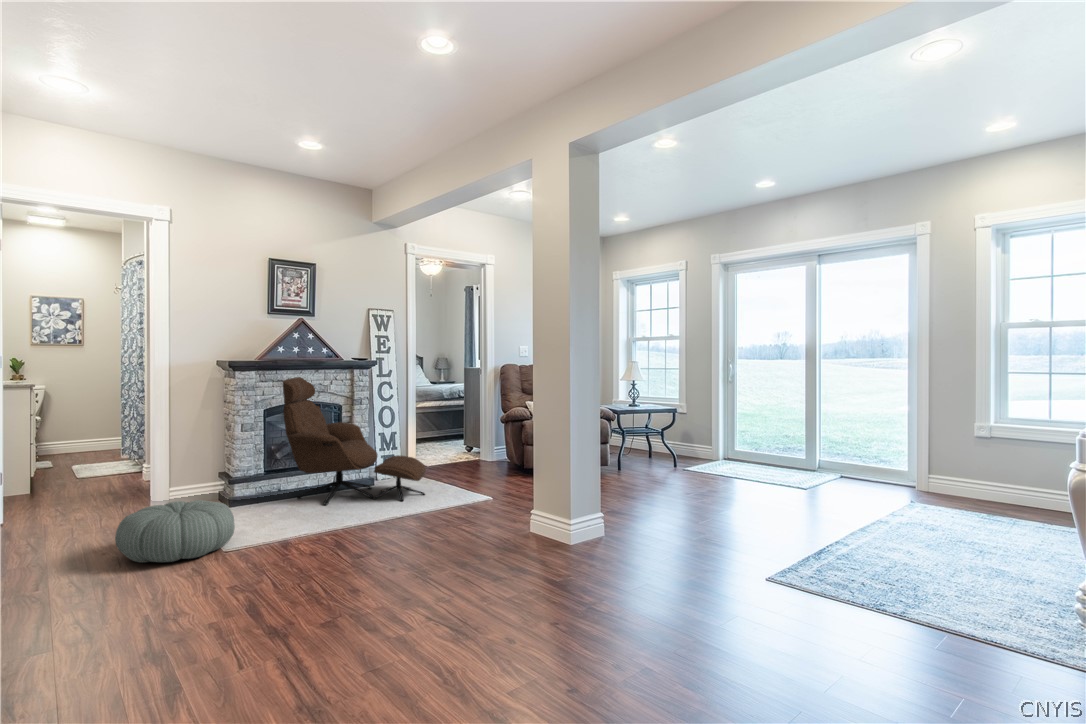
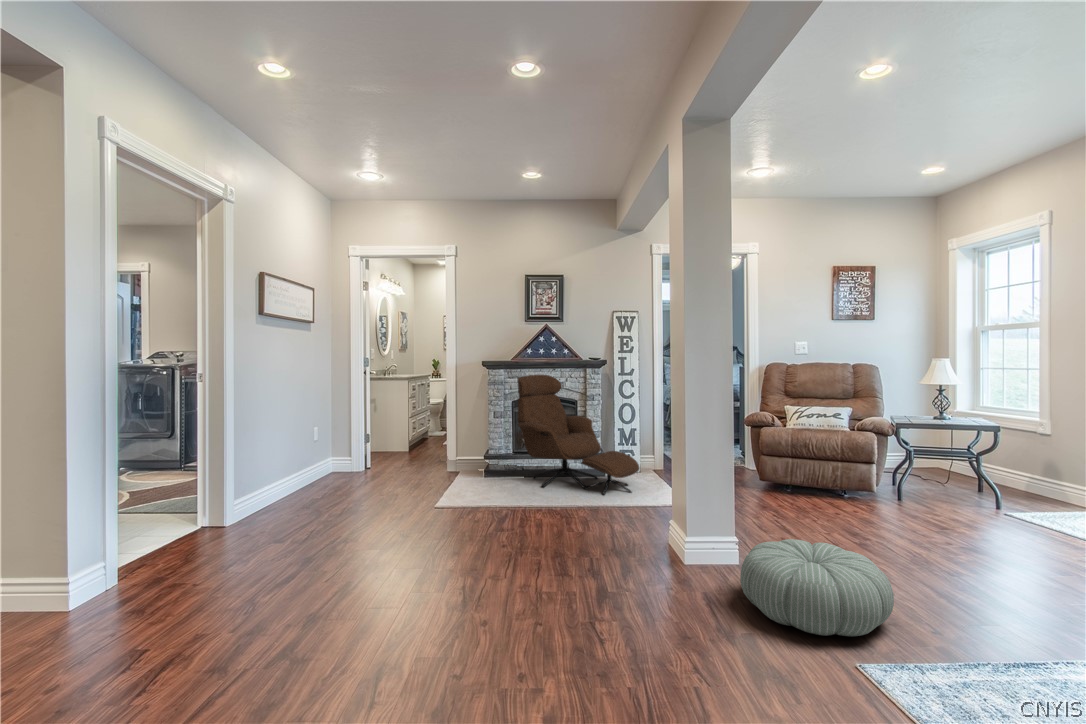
pouf: present [115,500,235,563] -> present [740,539,894,636]

